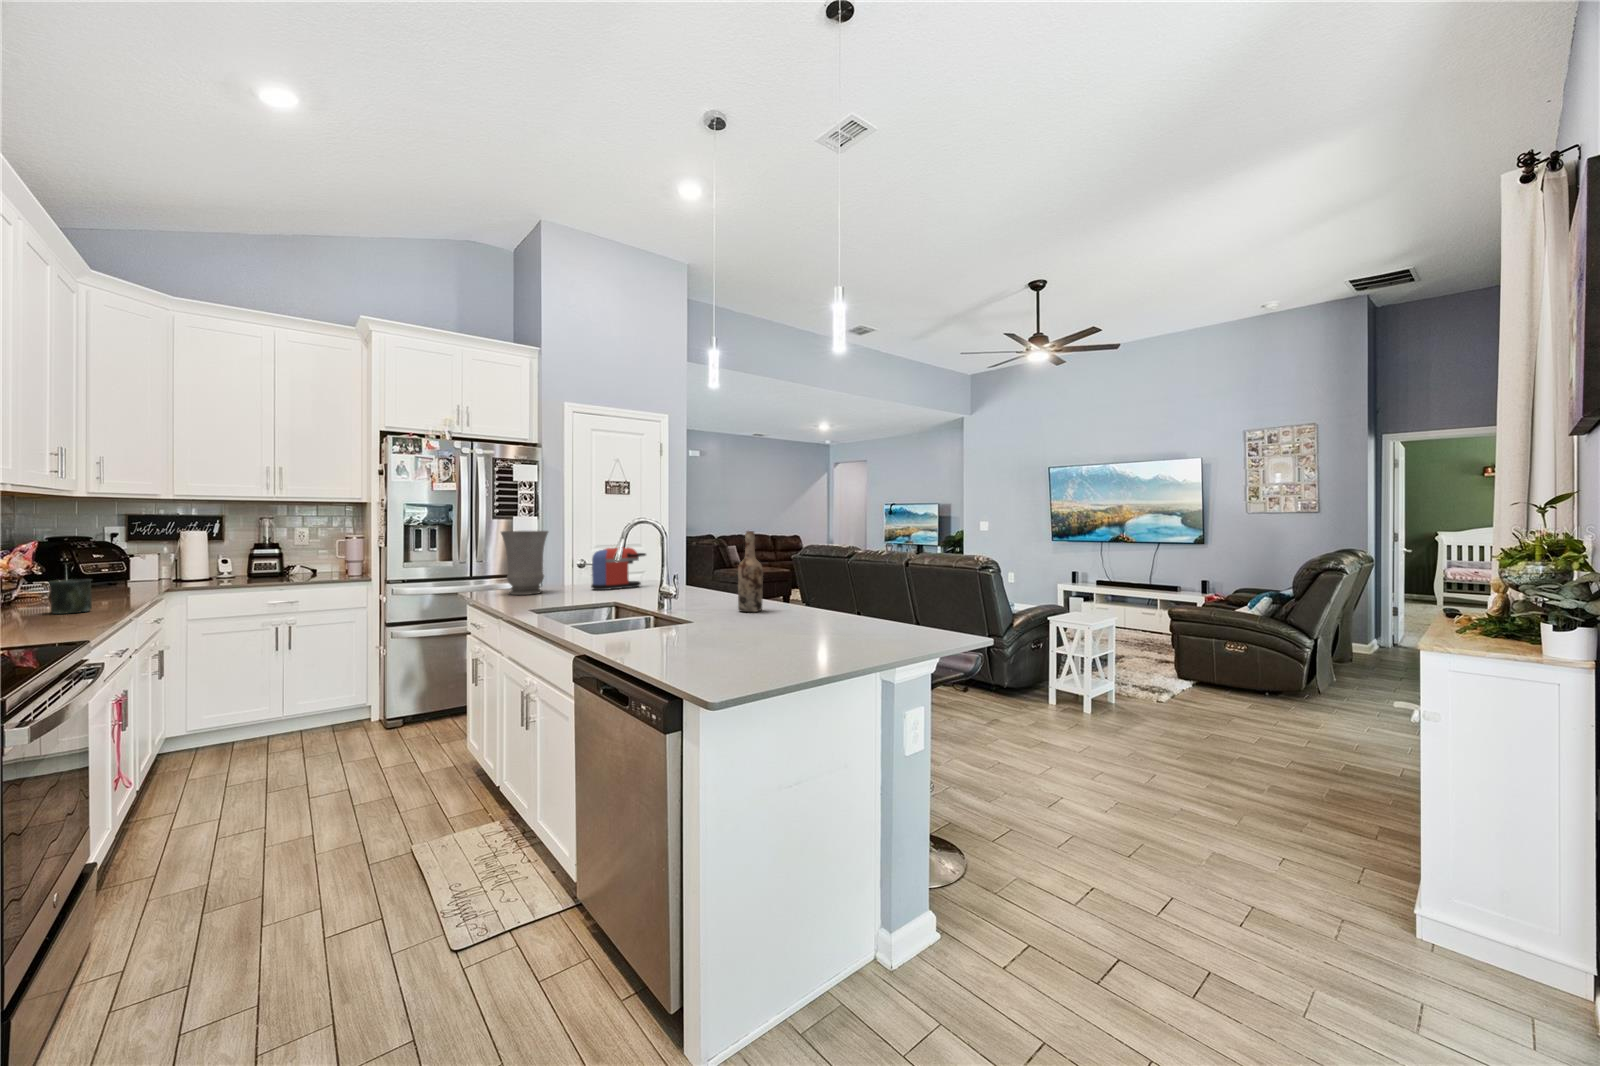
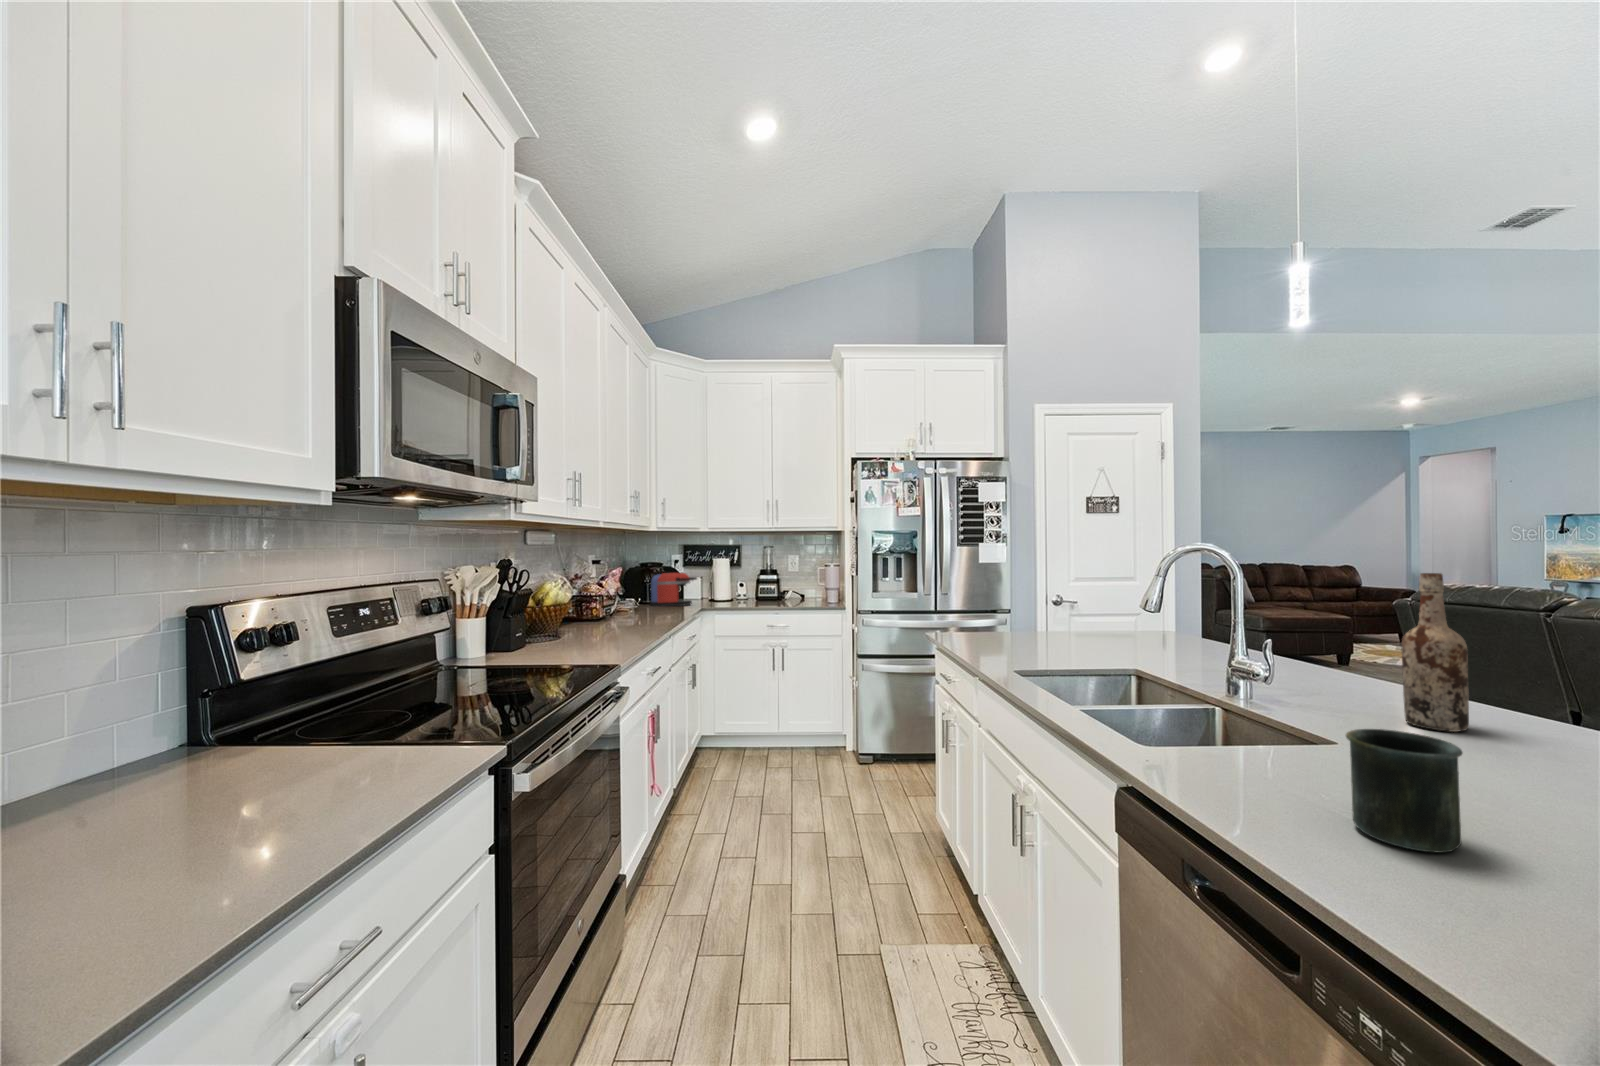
vase: present [501,531,548,595] -> none [972,562,1030,644]
coffee maker: present [591,548,646,590] -> present [650,573,697,606]
mug: present [49,579,92,614] -> present [1346,729,1462,853]

